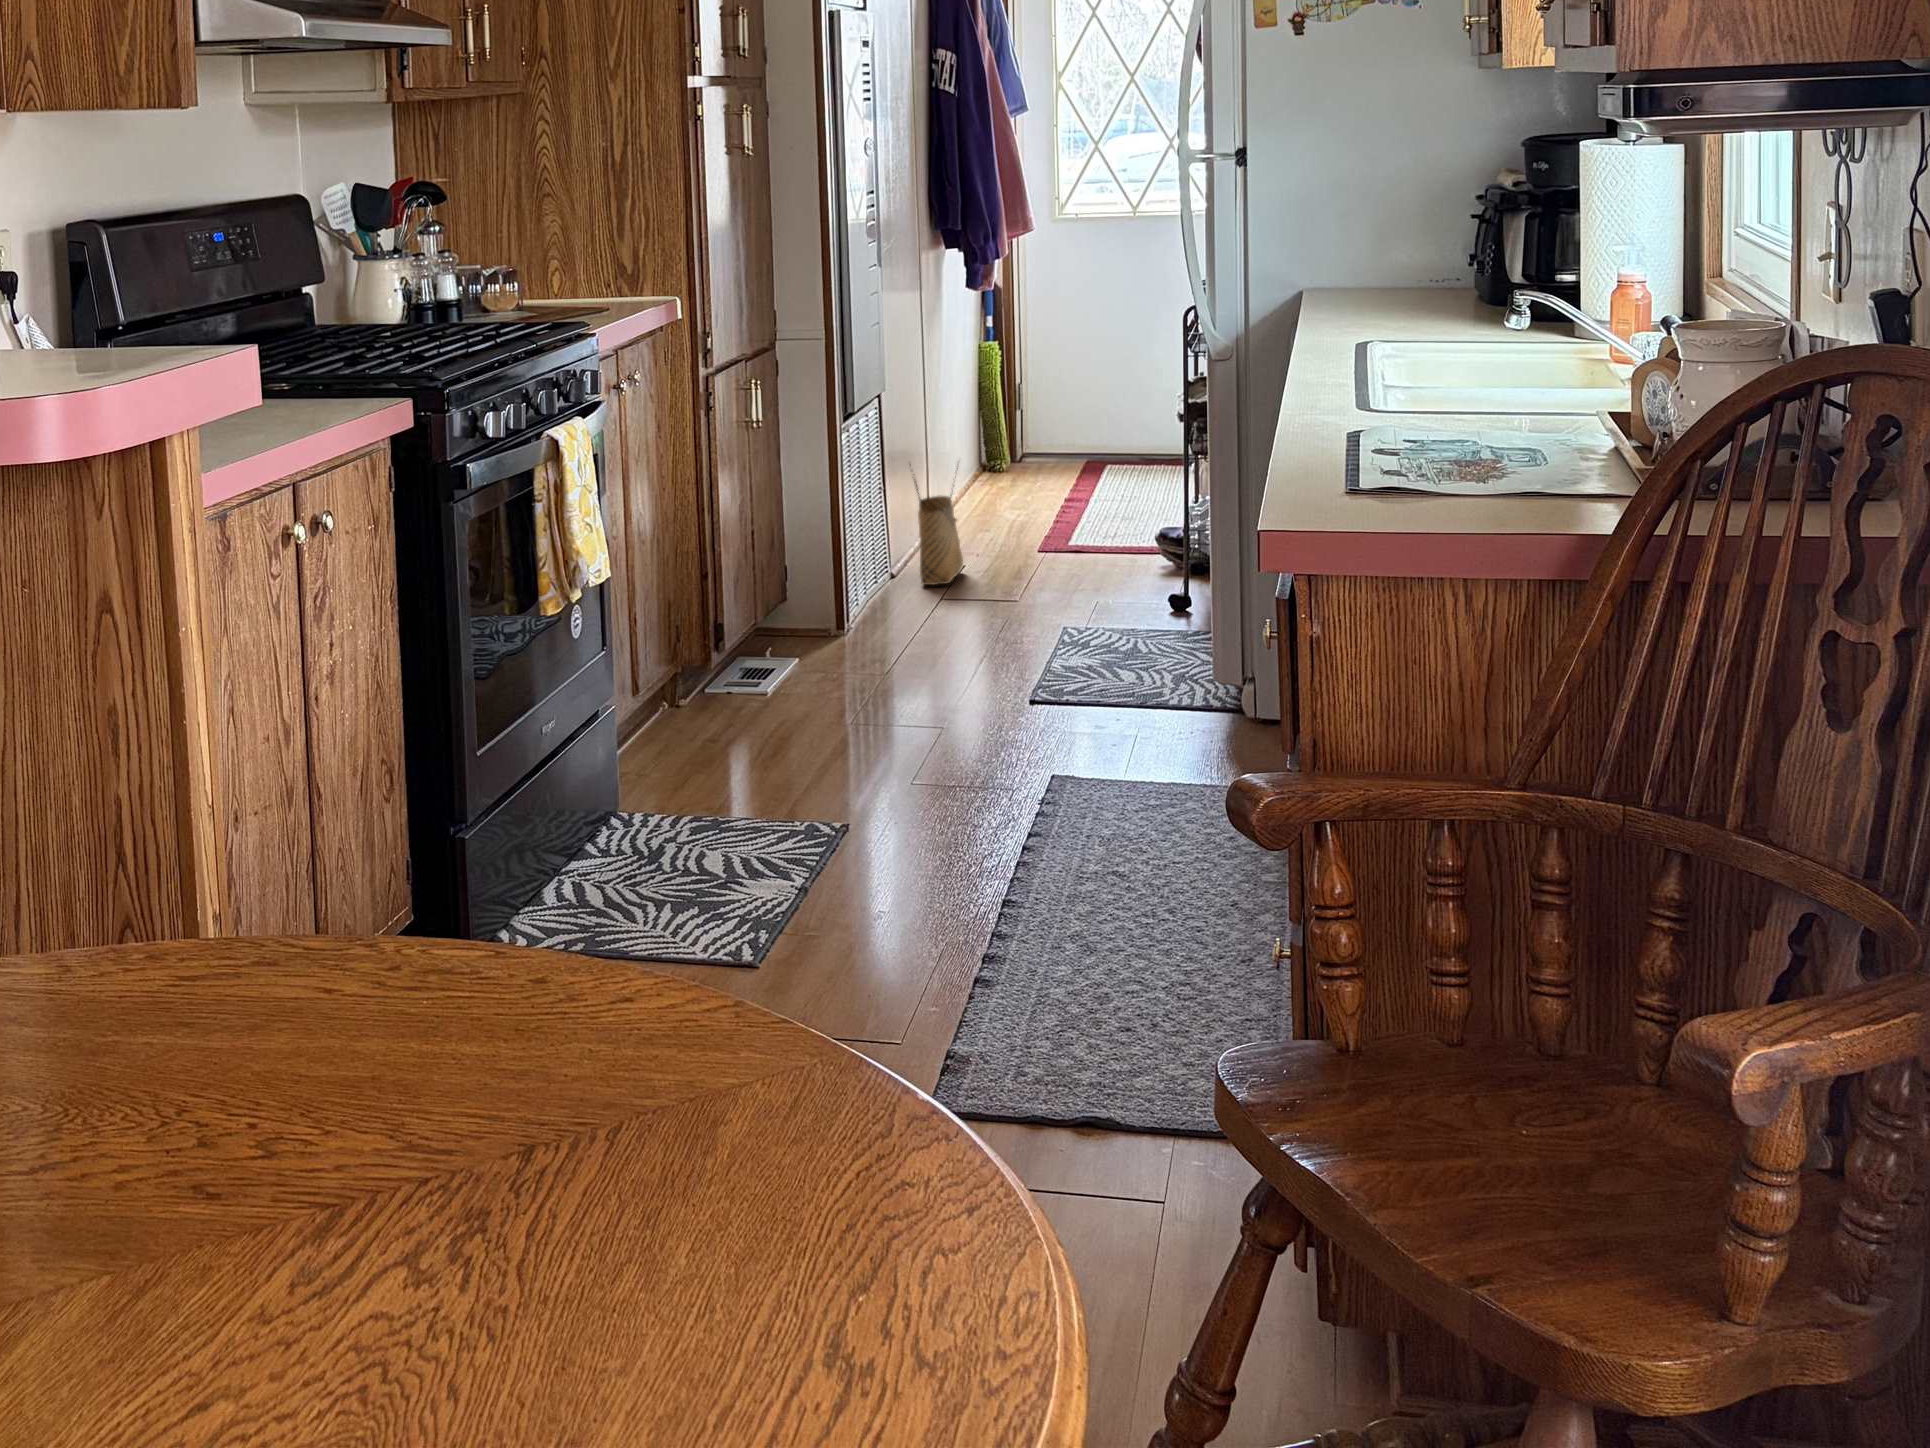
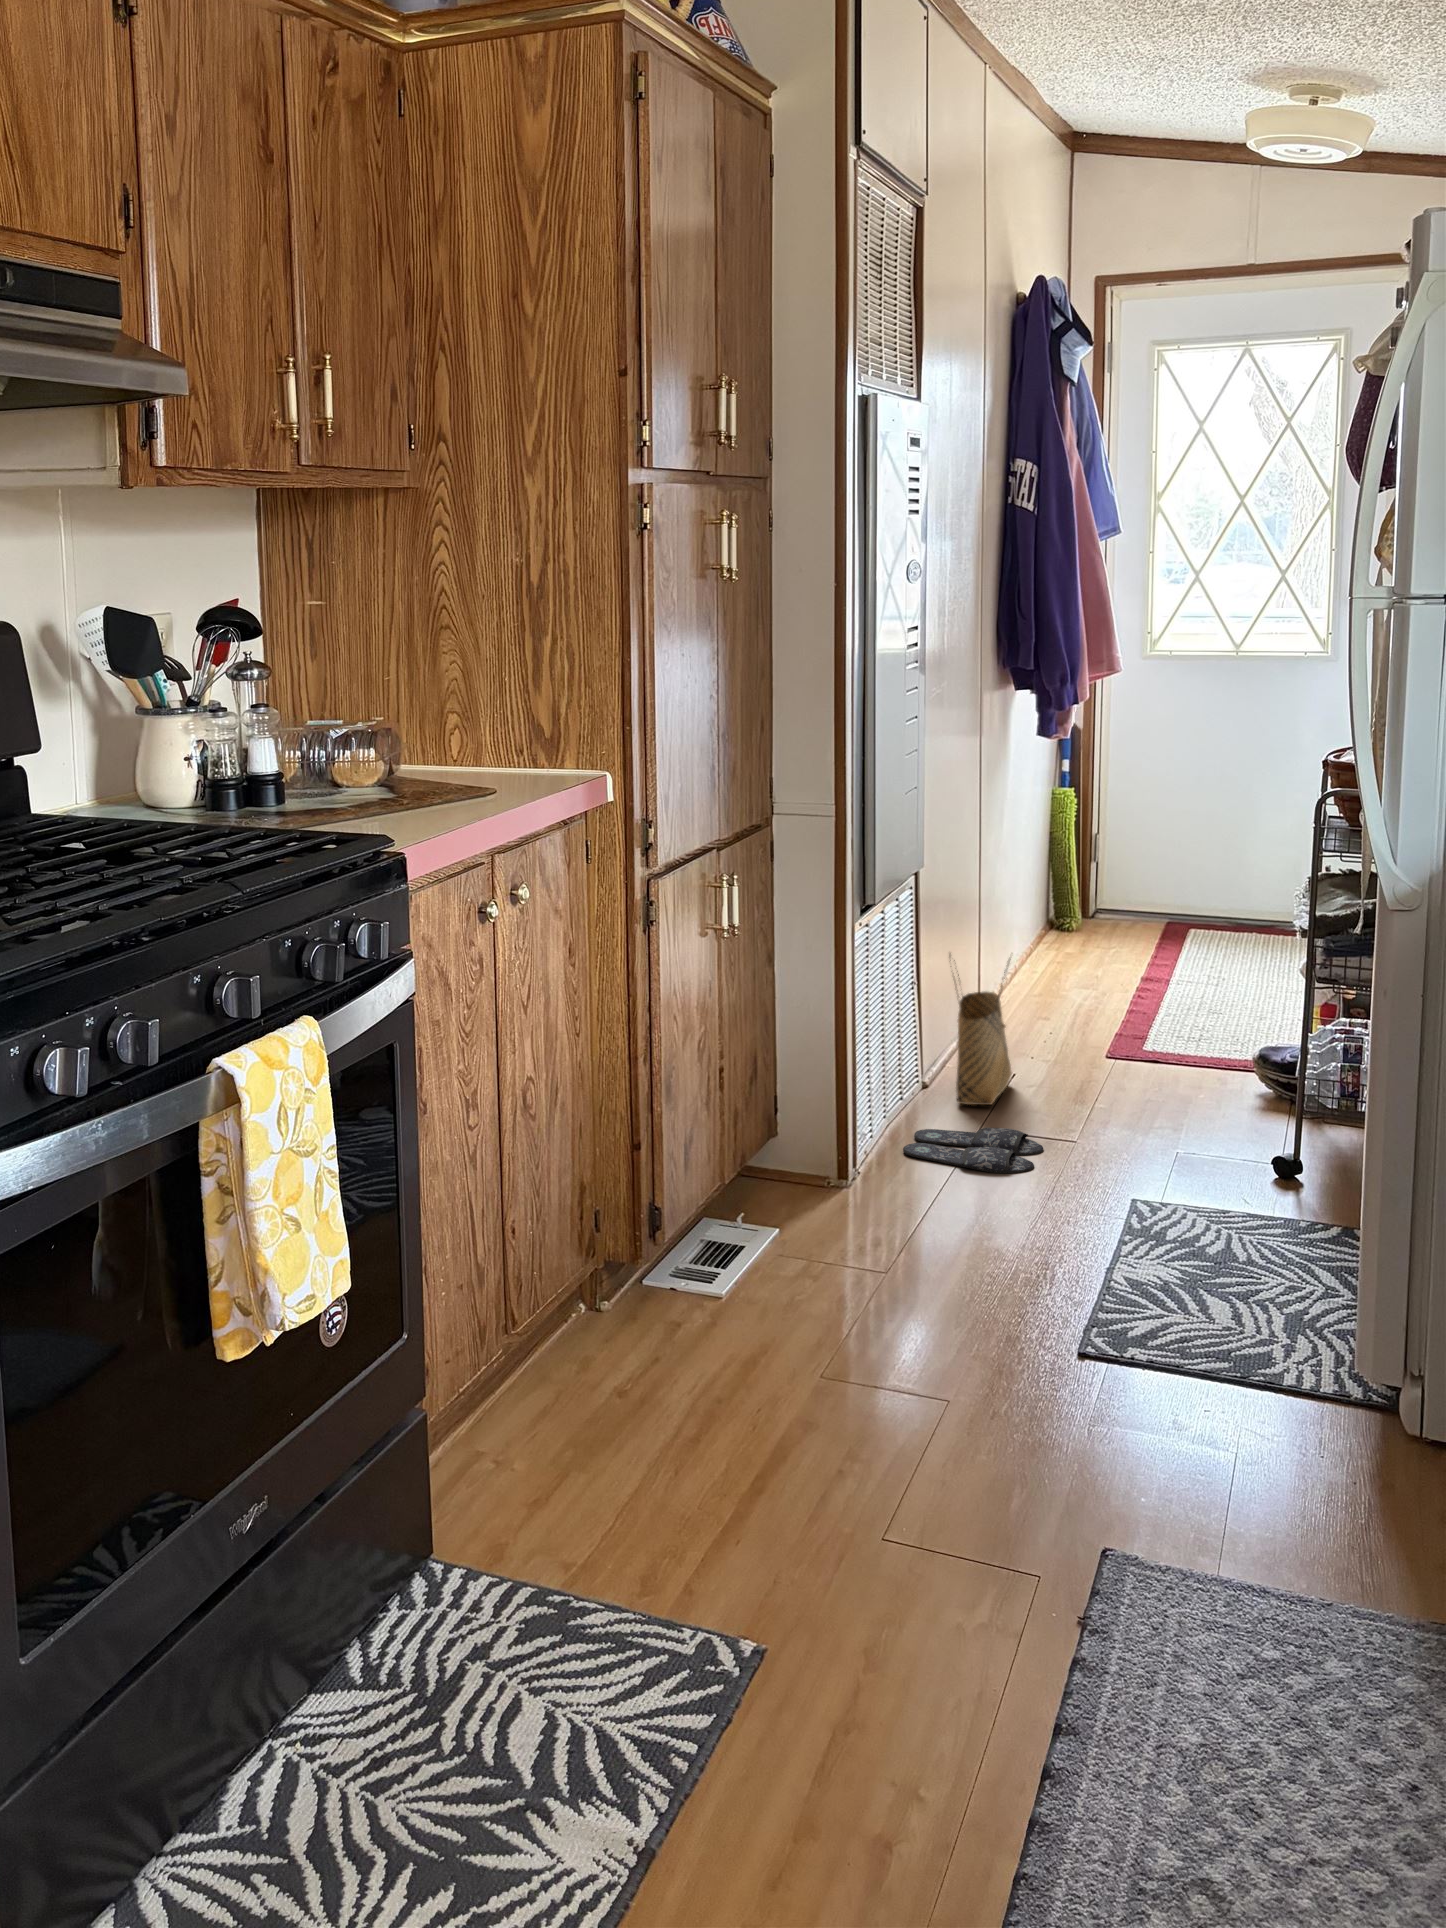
slippers: none [884,594,994,621] -> present [903,1127,1043,1173]

